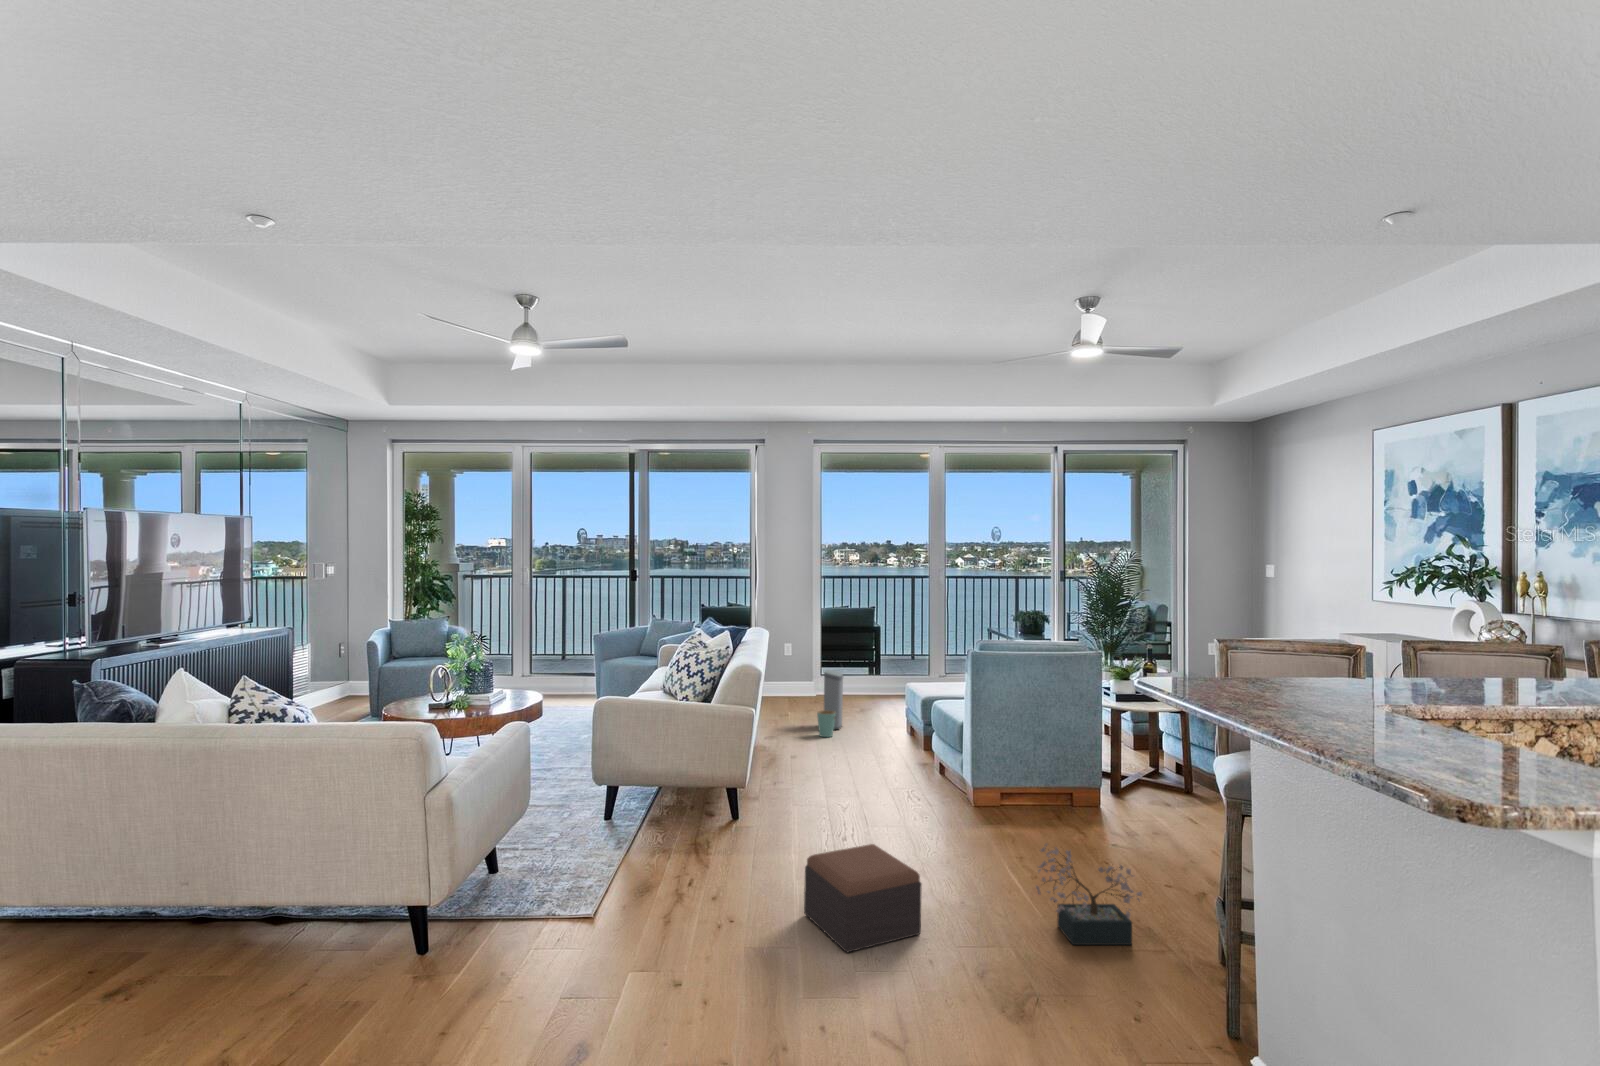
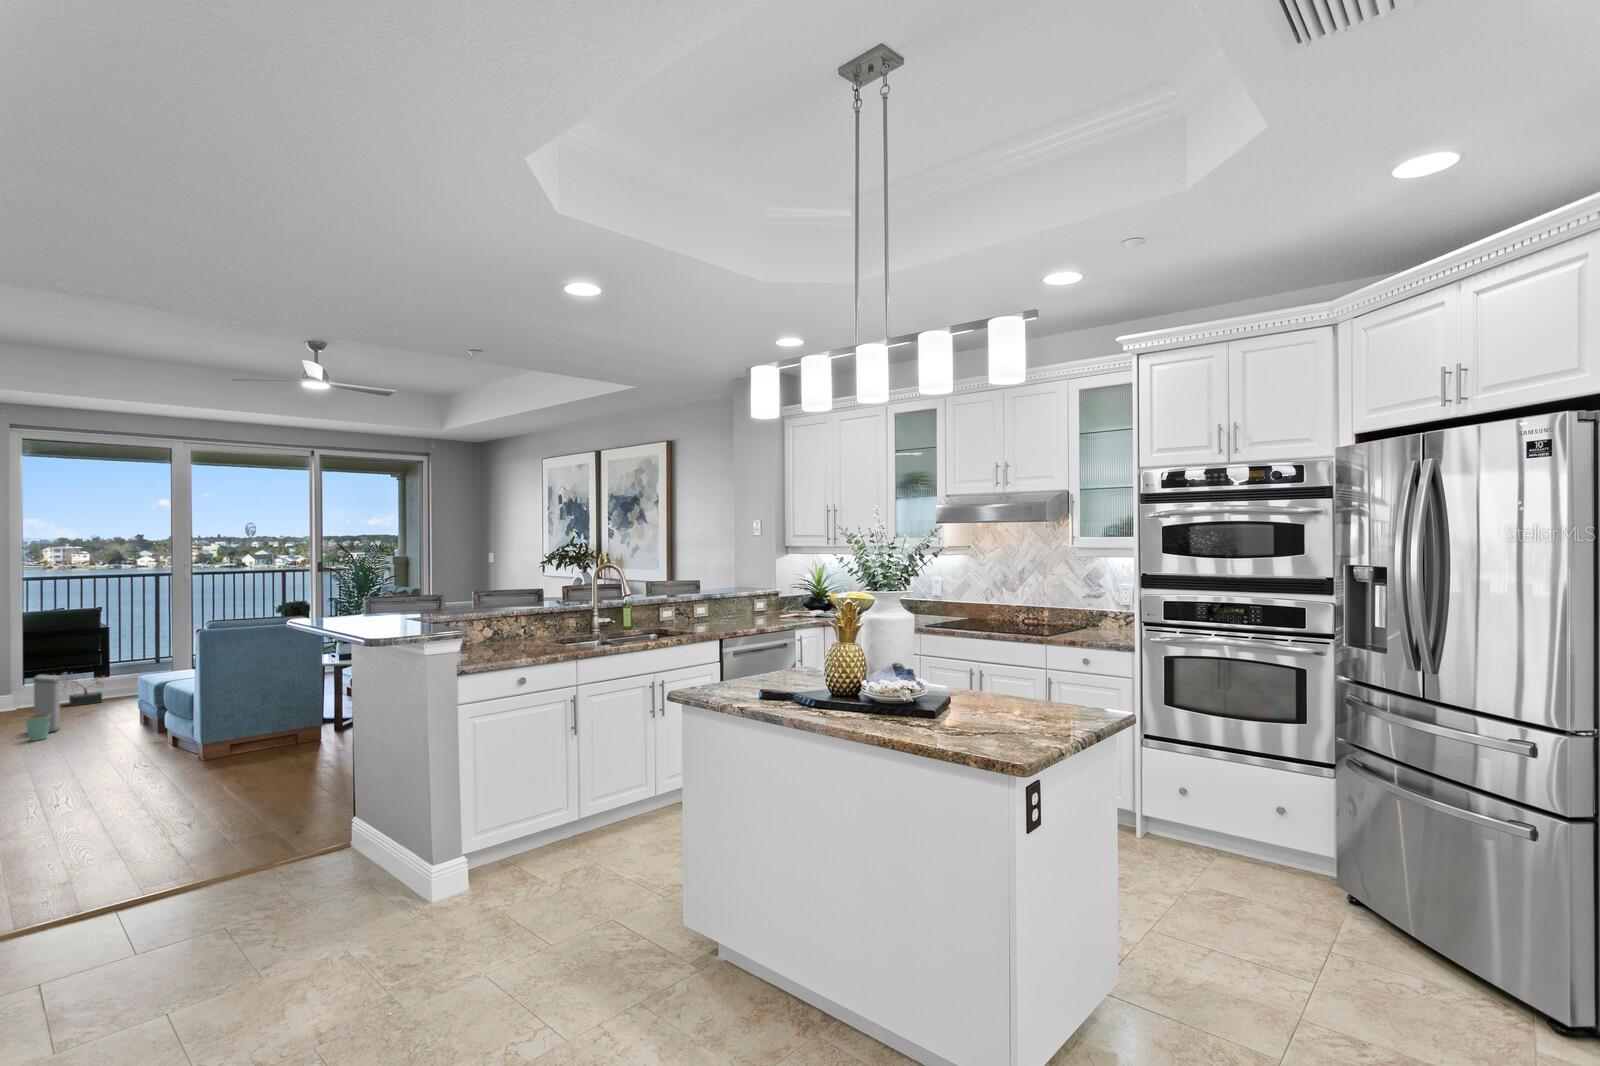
footstool: present [804,844,922,952] -> none [28,783,140,852]
decorative plant: present [1036,844,1142,945] -> present [60,673,105,706]

